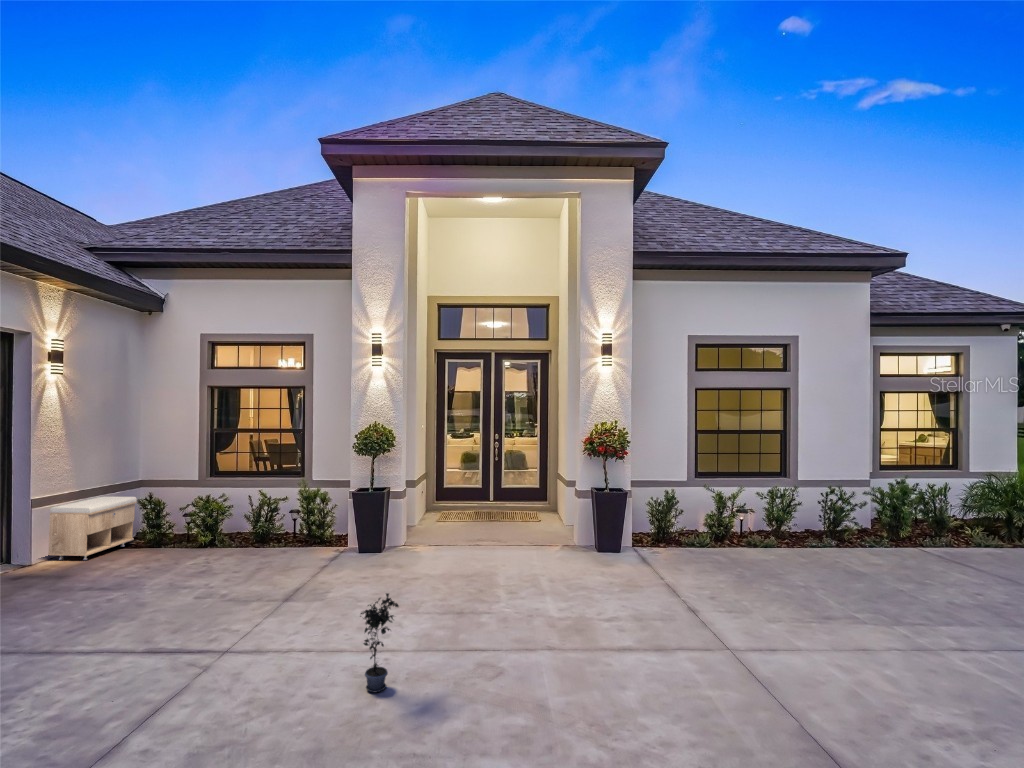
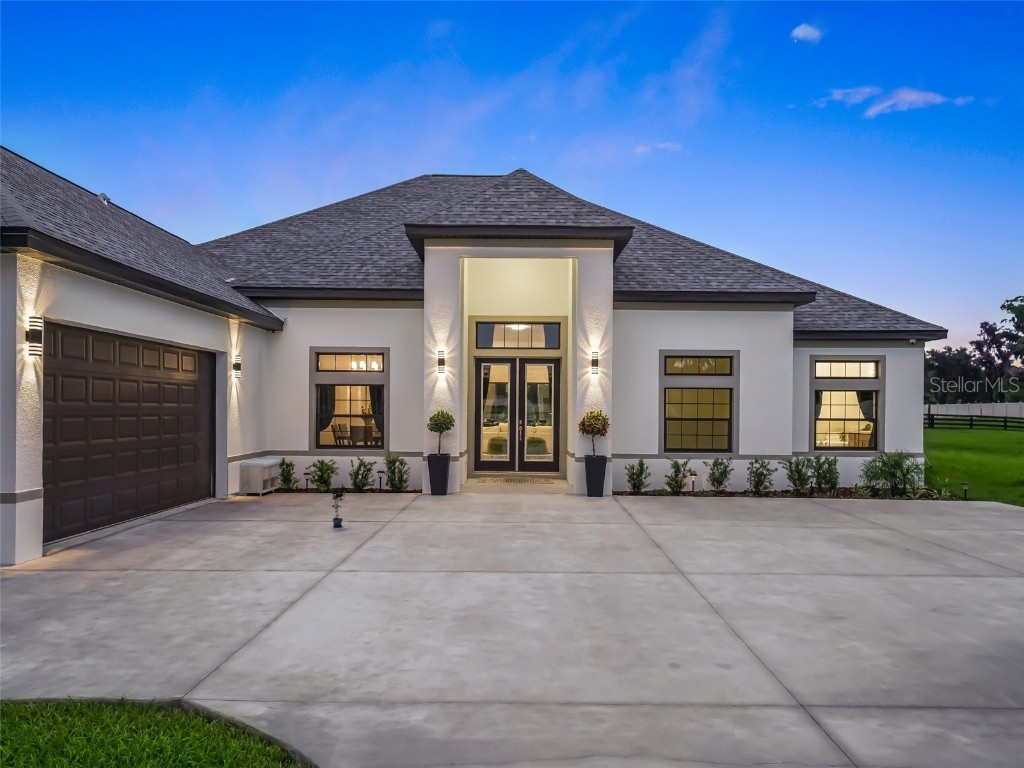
potted plant: present [360,593,398,692] -> present [331,484,348,527]

